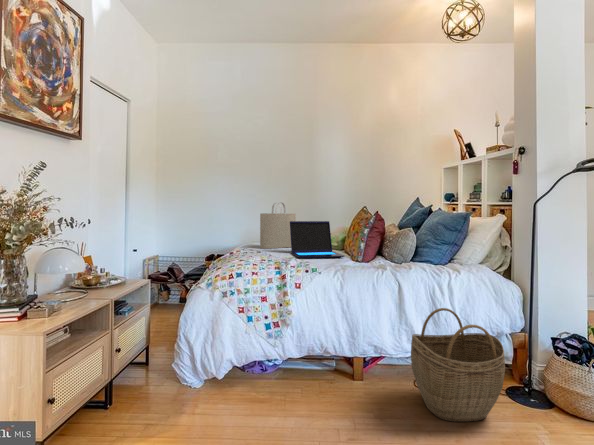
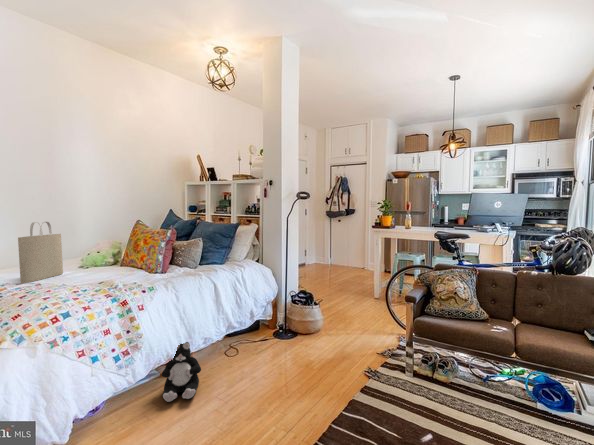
laptop: present [290,221,344,258] -> none [73,239,152,282]
woven basket: present [411,308,505,422] -> none [234,293,289,368]
plush toy: none [309,336,356,400] -> present [162,342,201,402]

